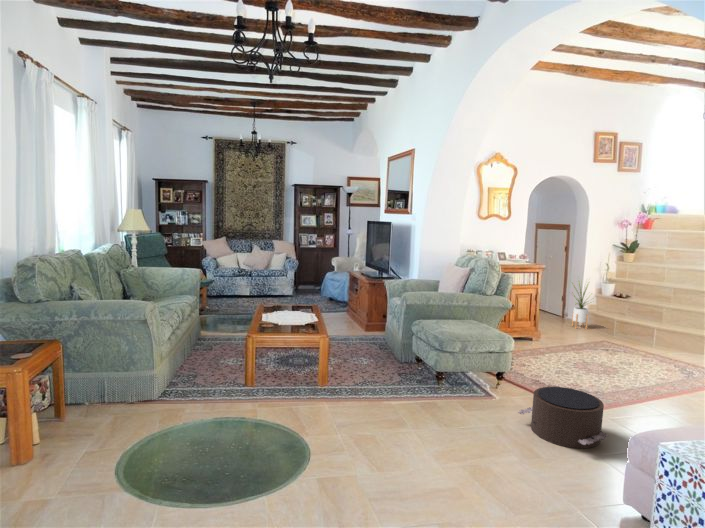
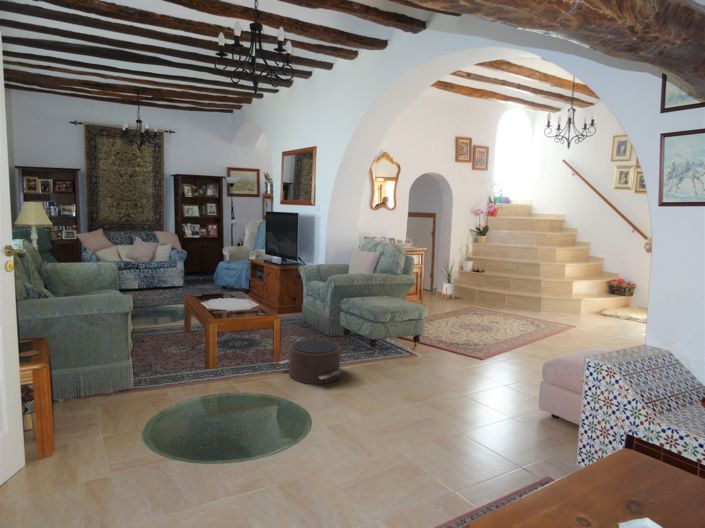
pouf: present [518,387,609,448] -> present [280,340,341,384]

